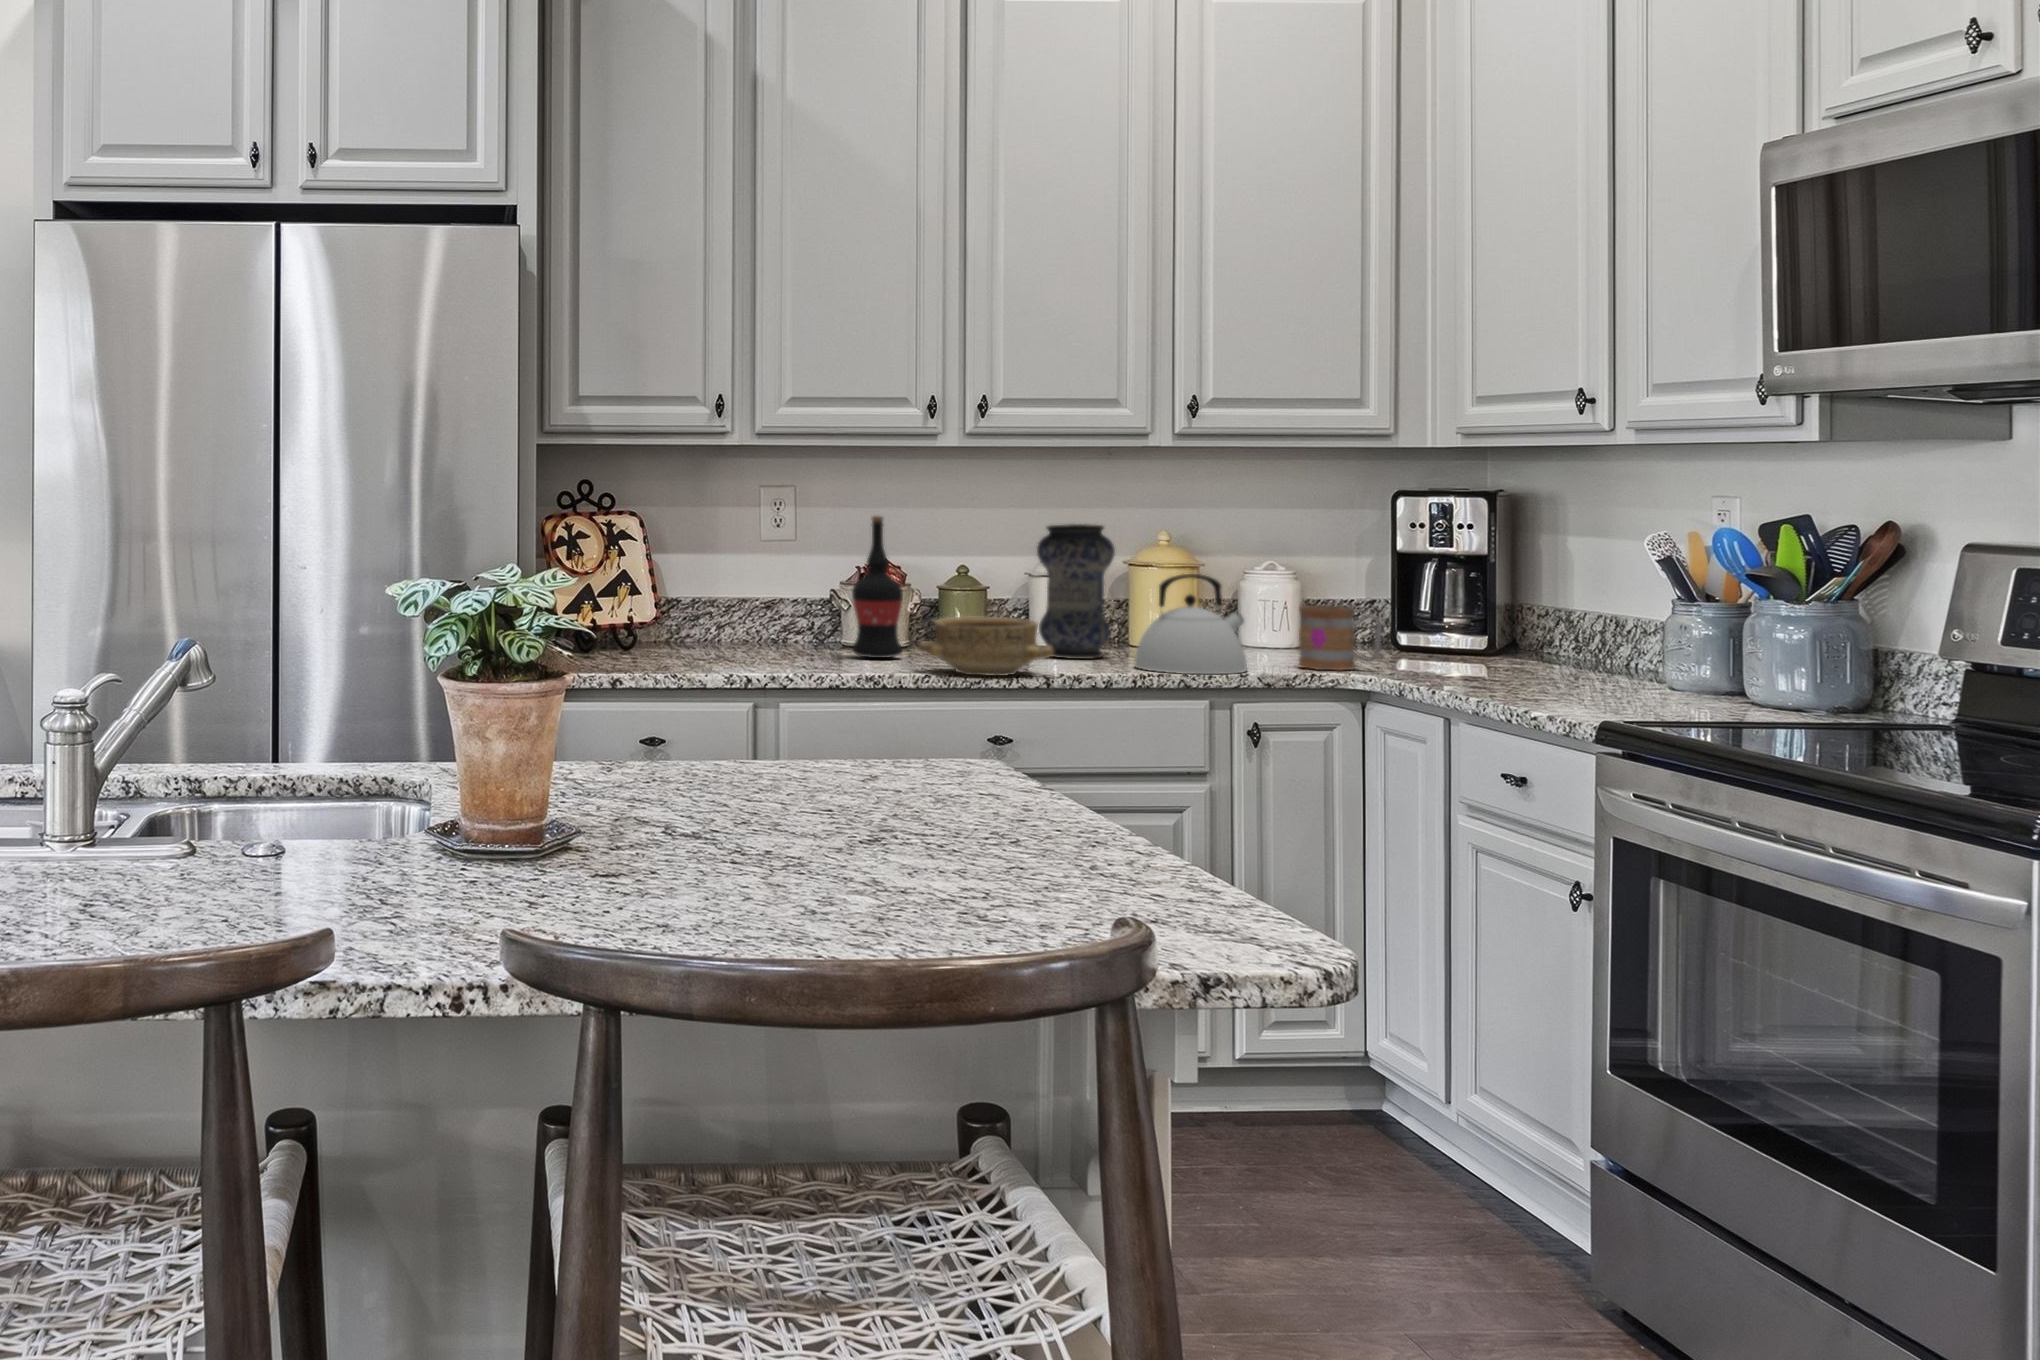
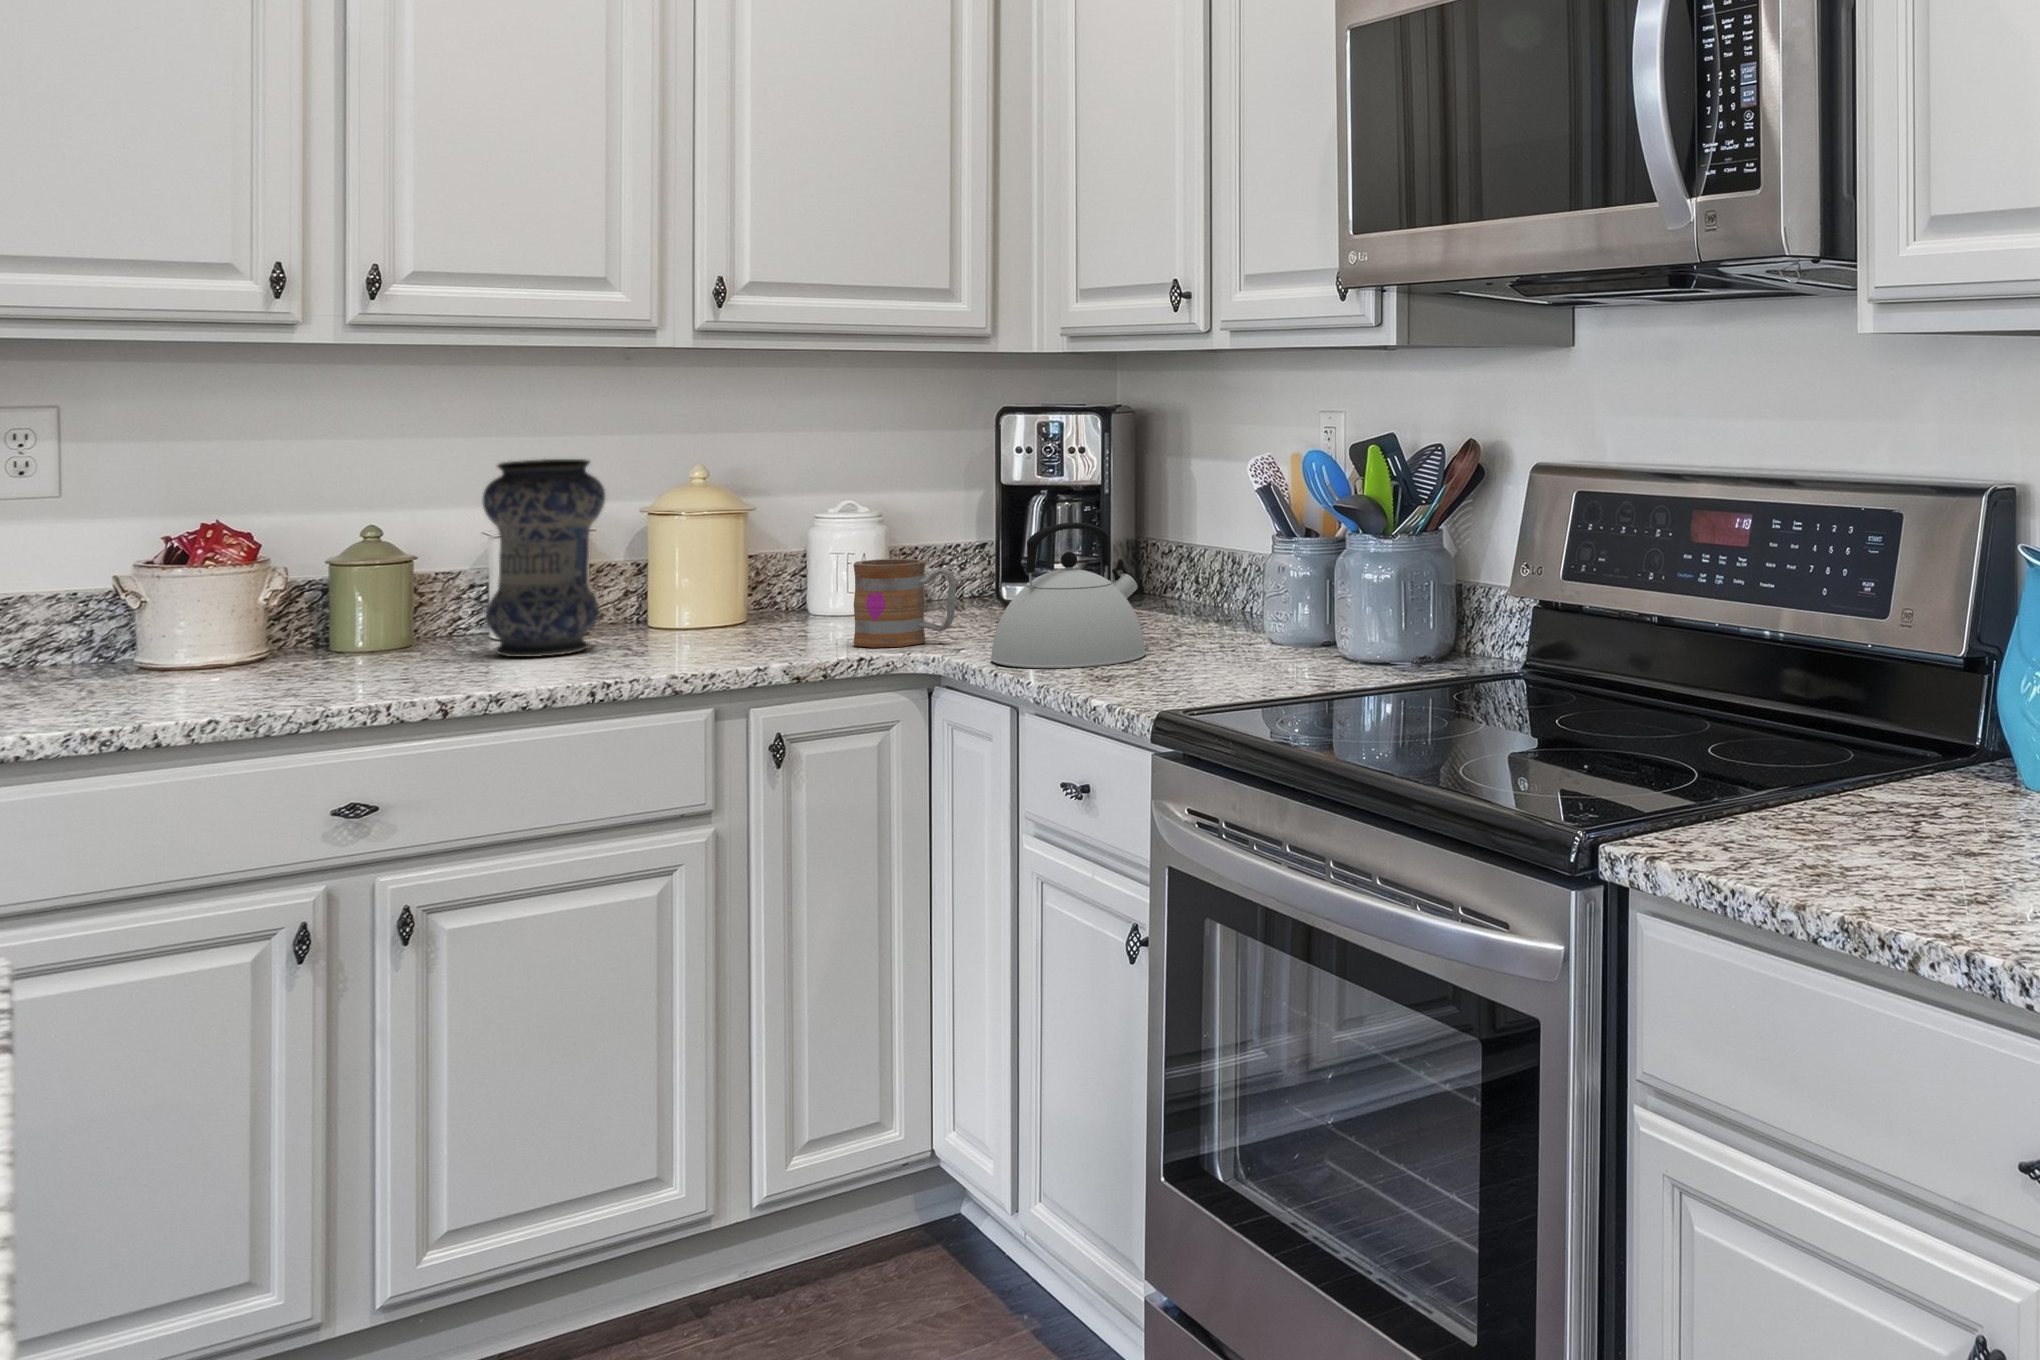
wine bottle: present [852,516,903,658] -> none [130,453,231,685]
kettle: present [1134,574,1247,674] -> present [991,523,1146,668]
ceramic bowl: present [919,617,1054,676] -> none [207,609,451,710]

